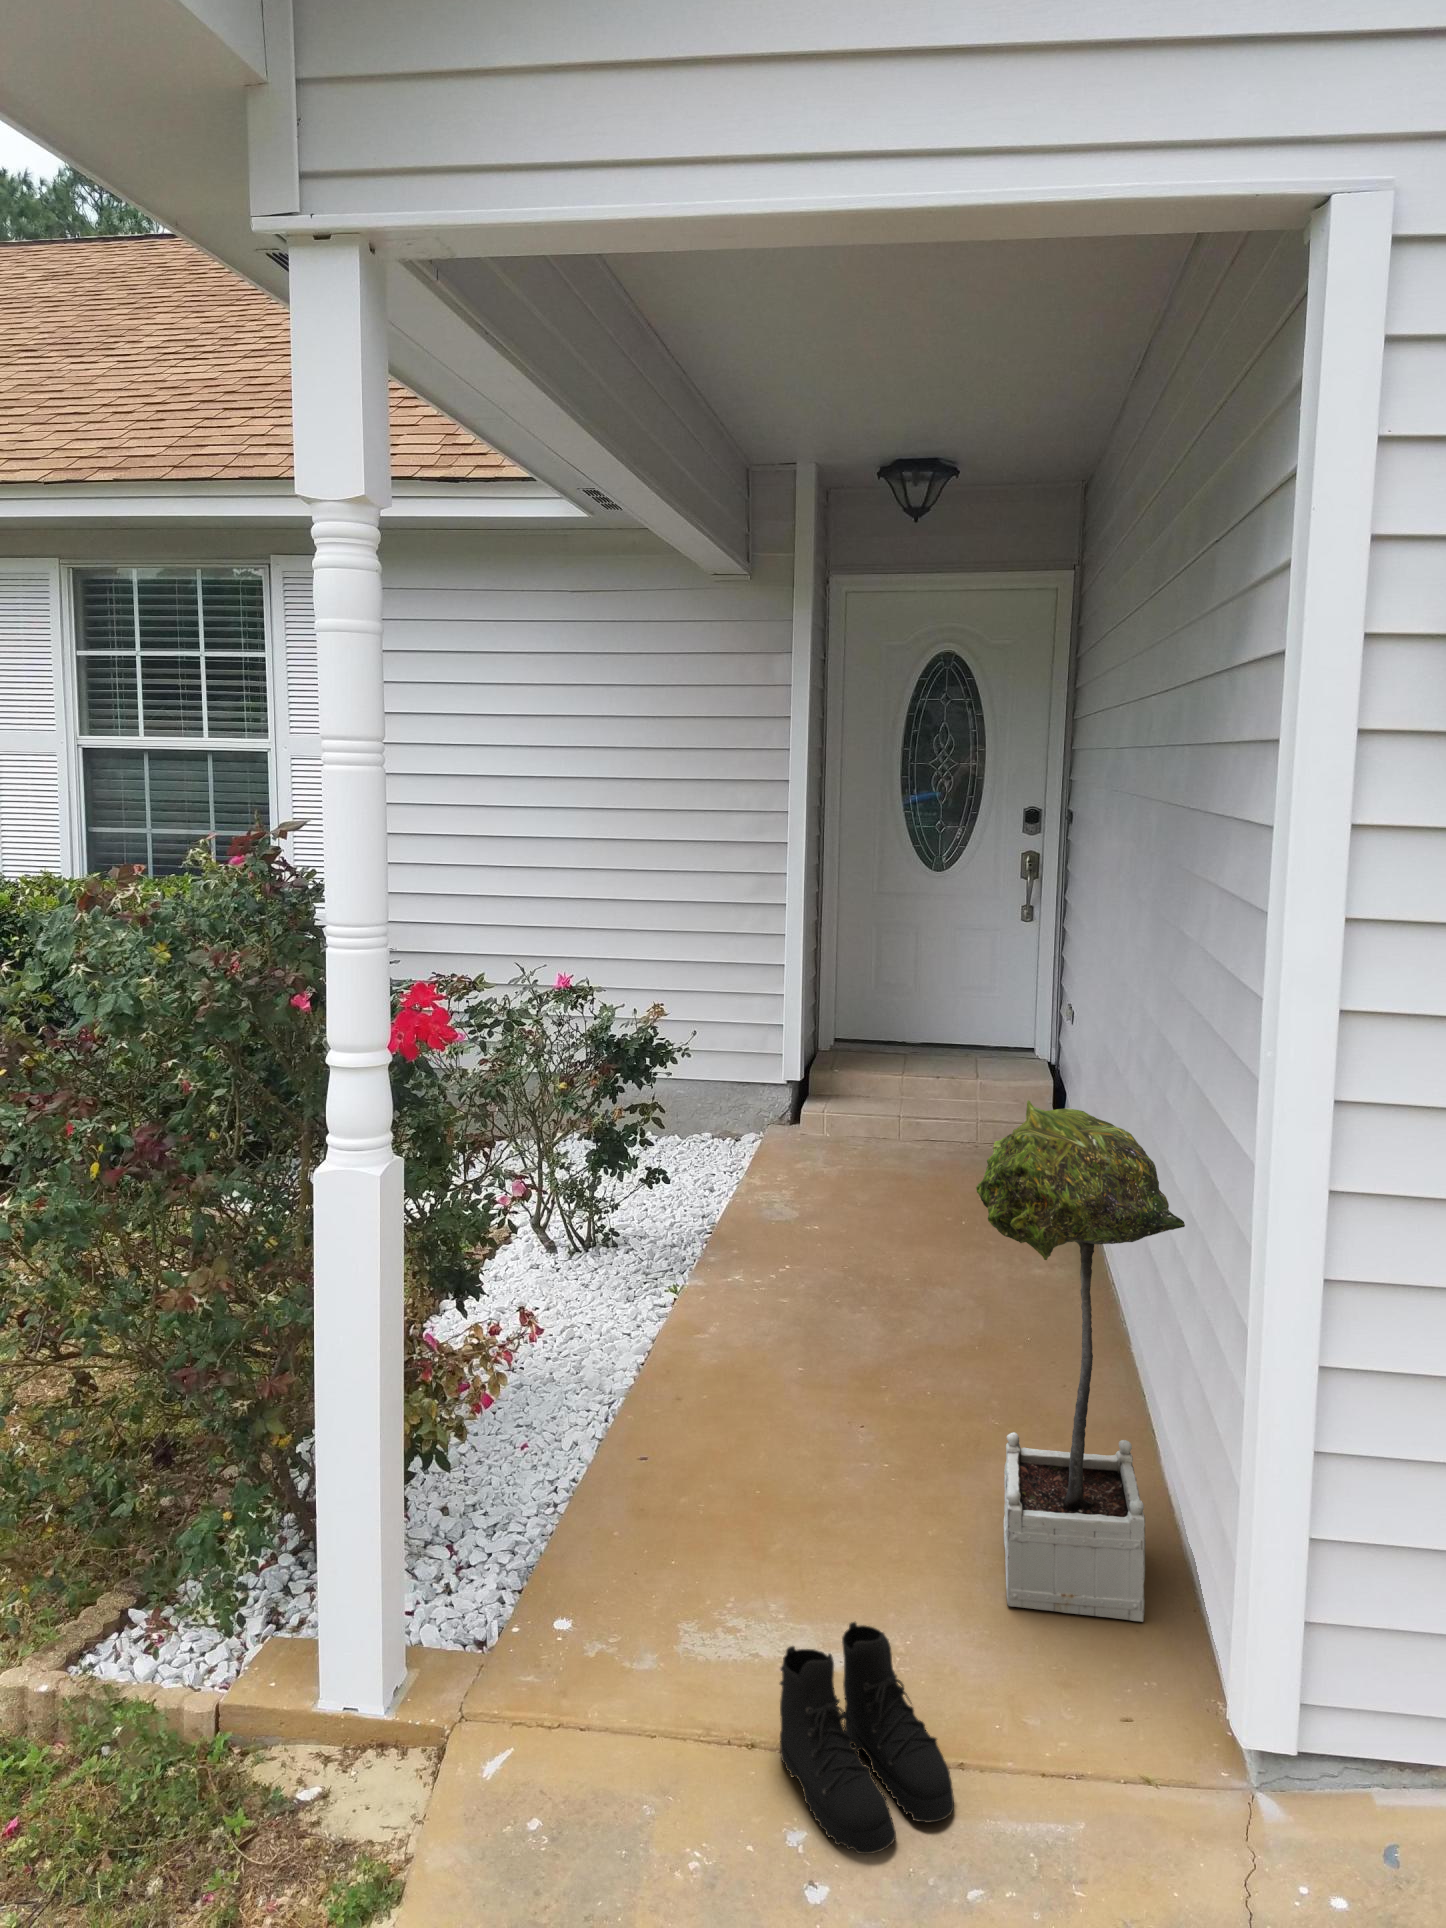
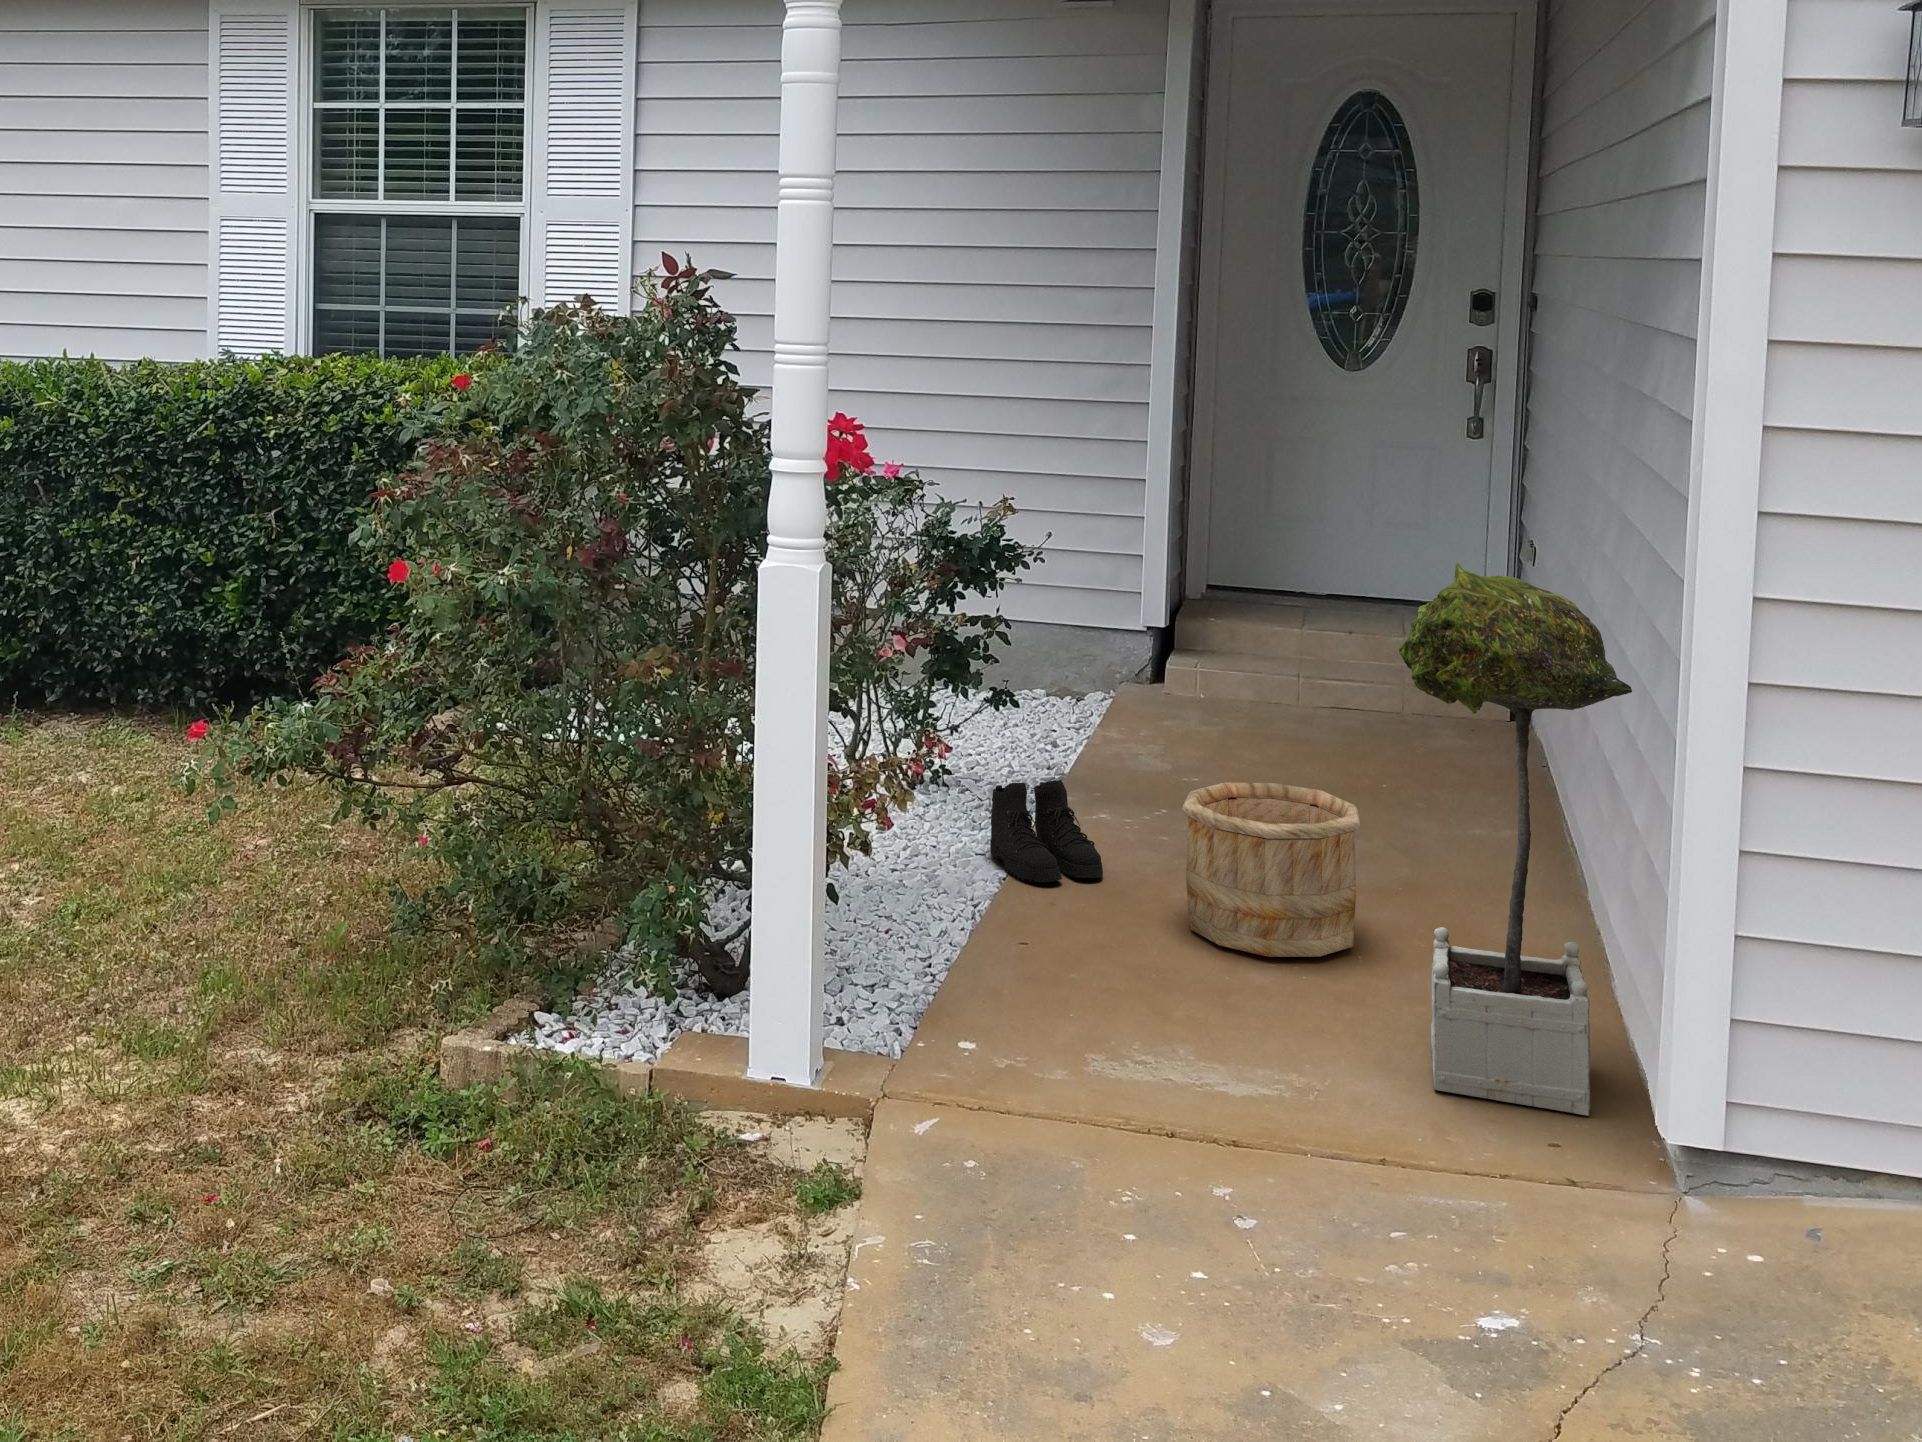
wooden bucket: none [790,1266,944,1438] -> present [1181,782,1361,957]
boots: present [780,1622,954,1854] -> present [990,780,1103,882]

